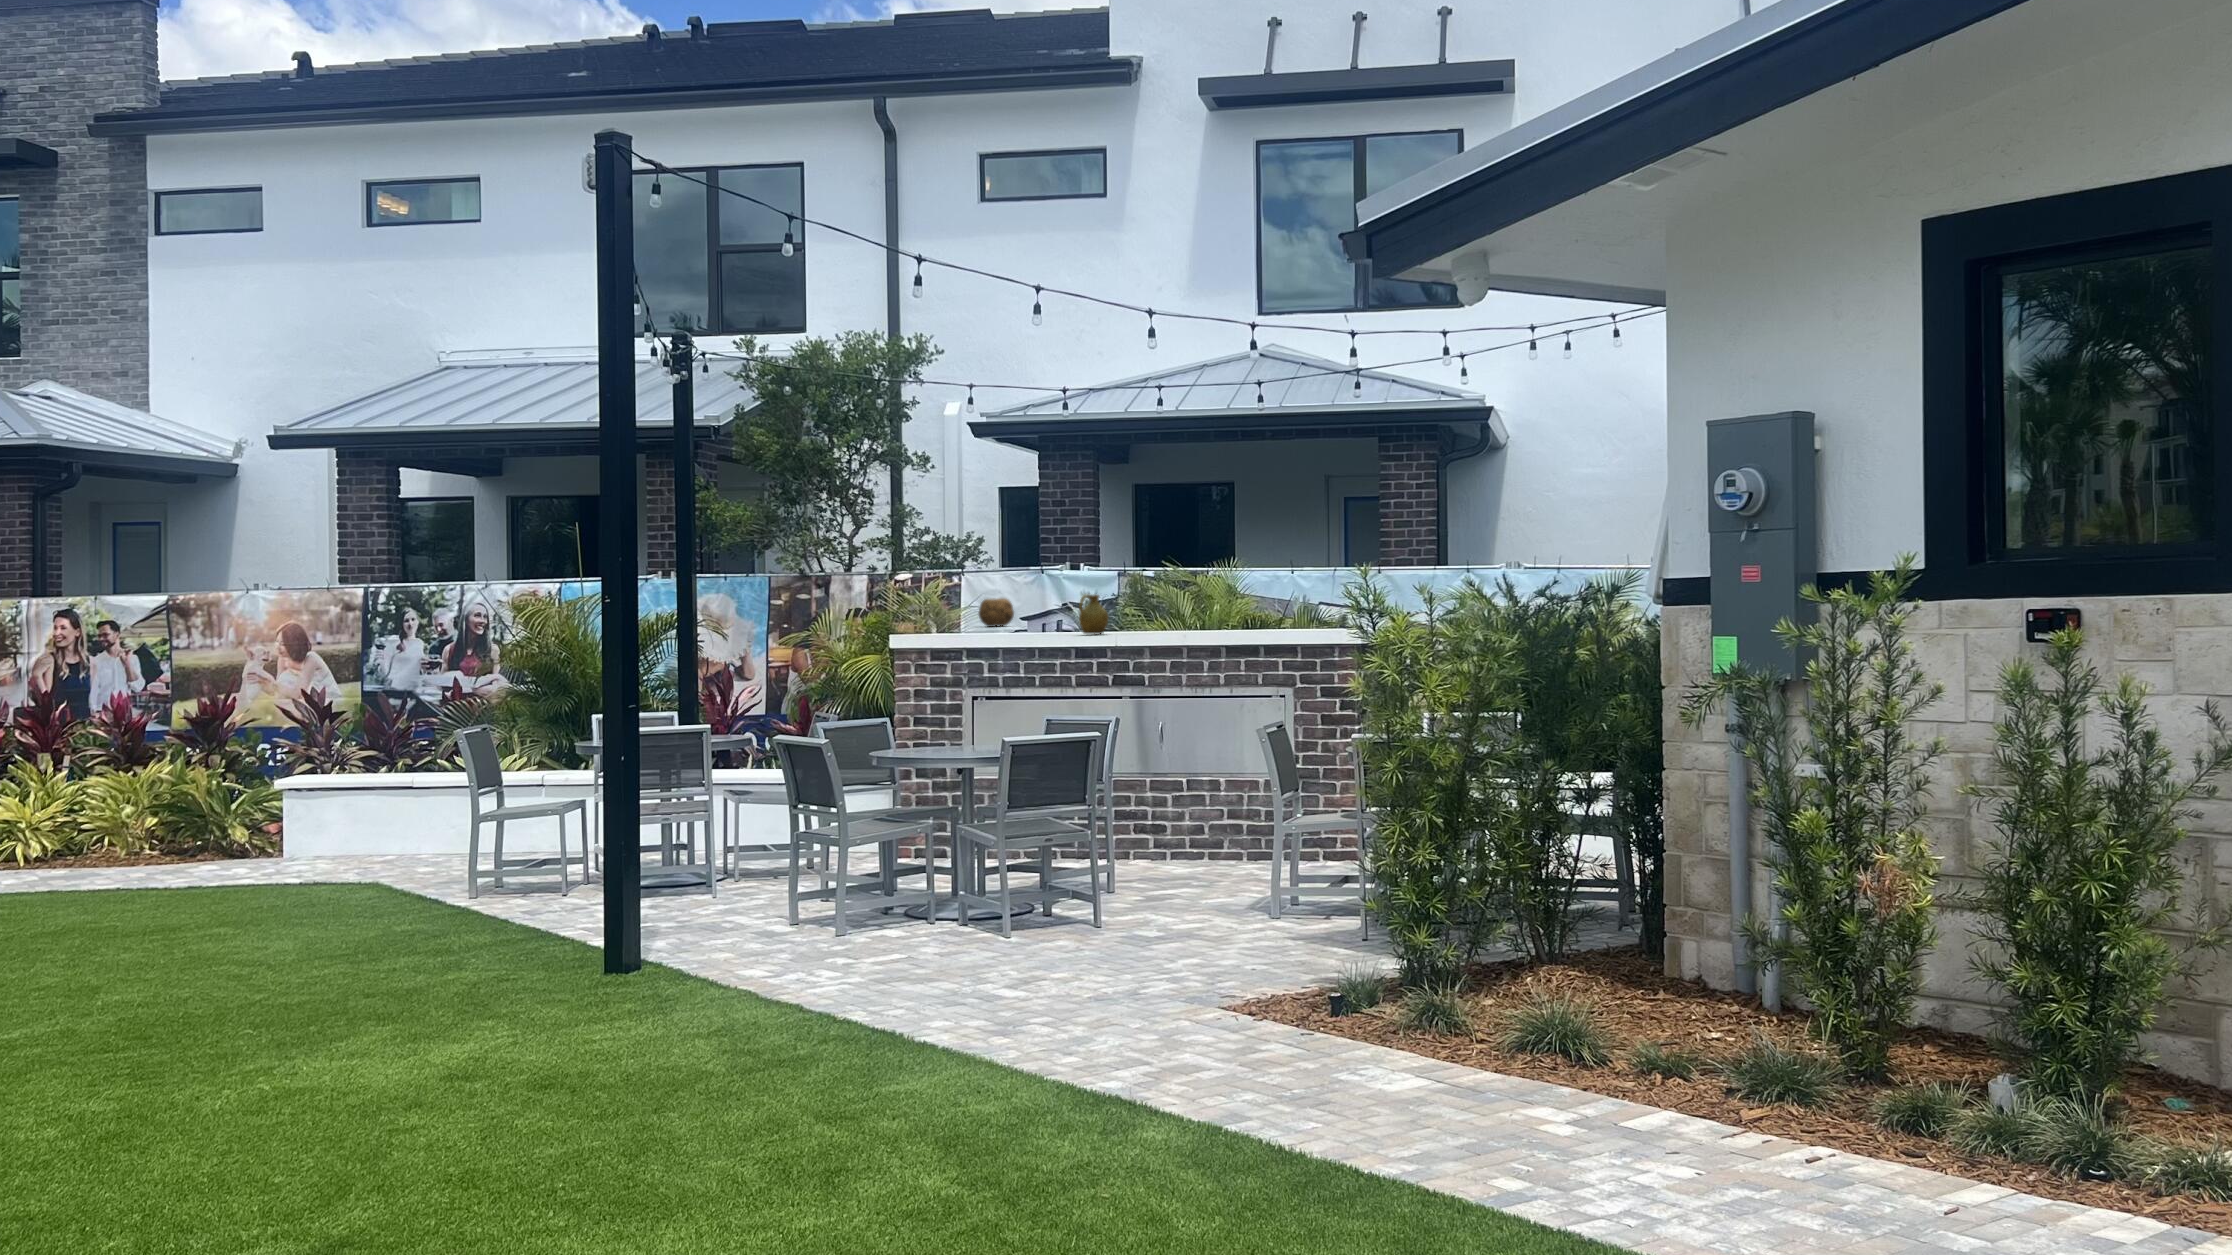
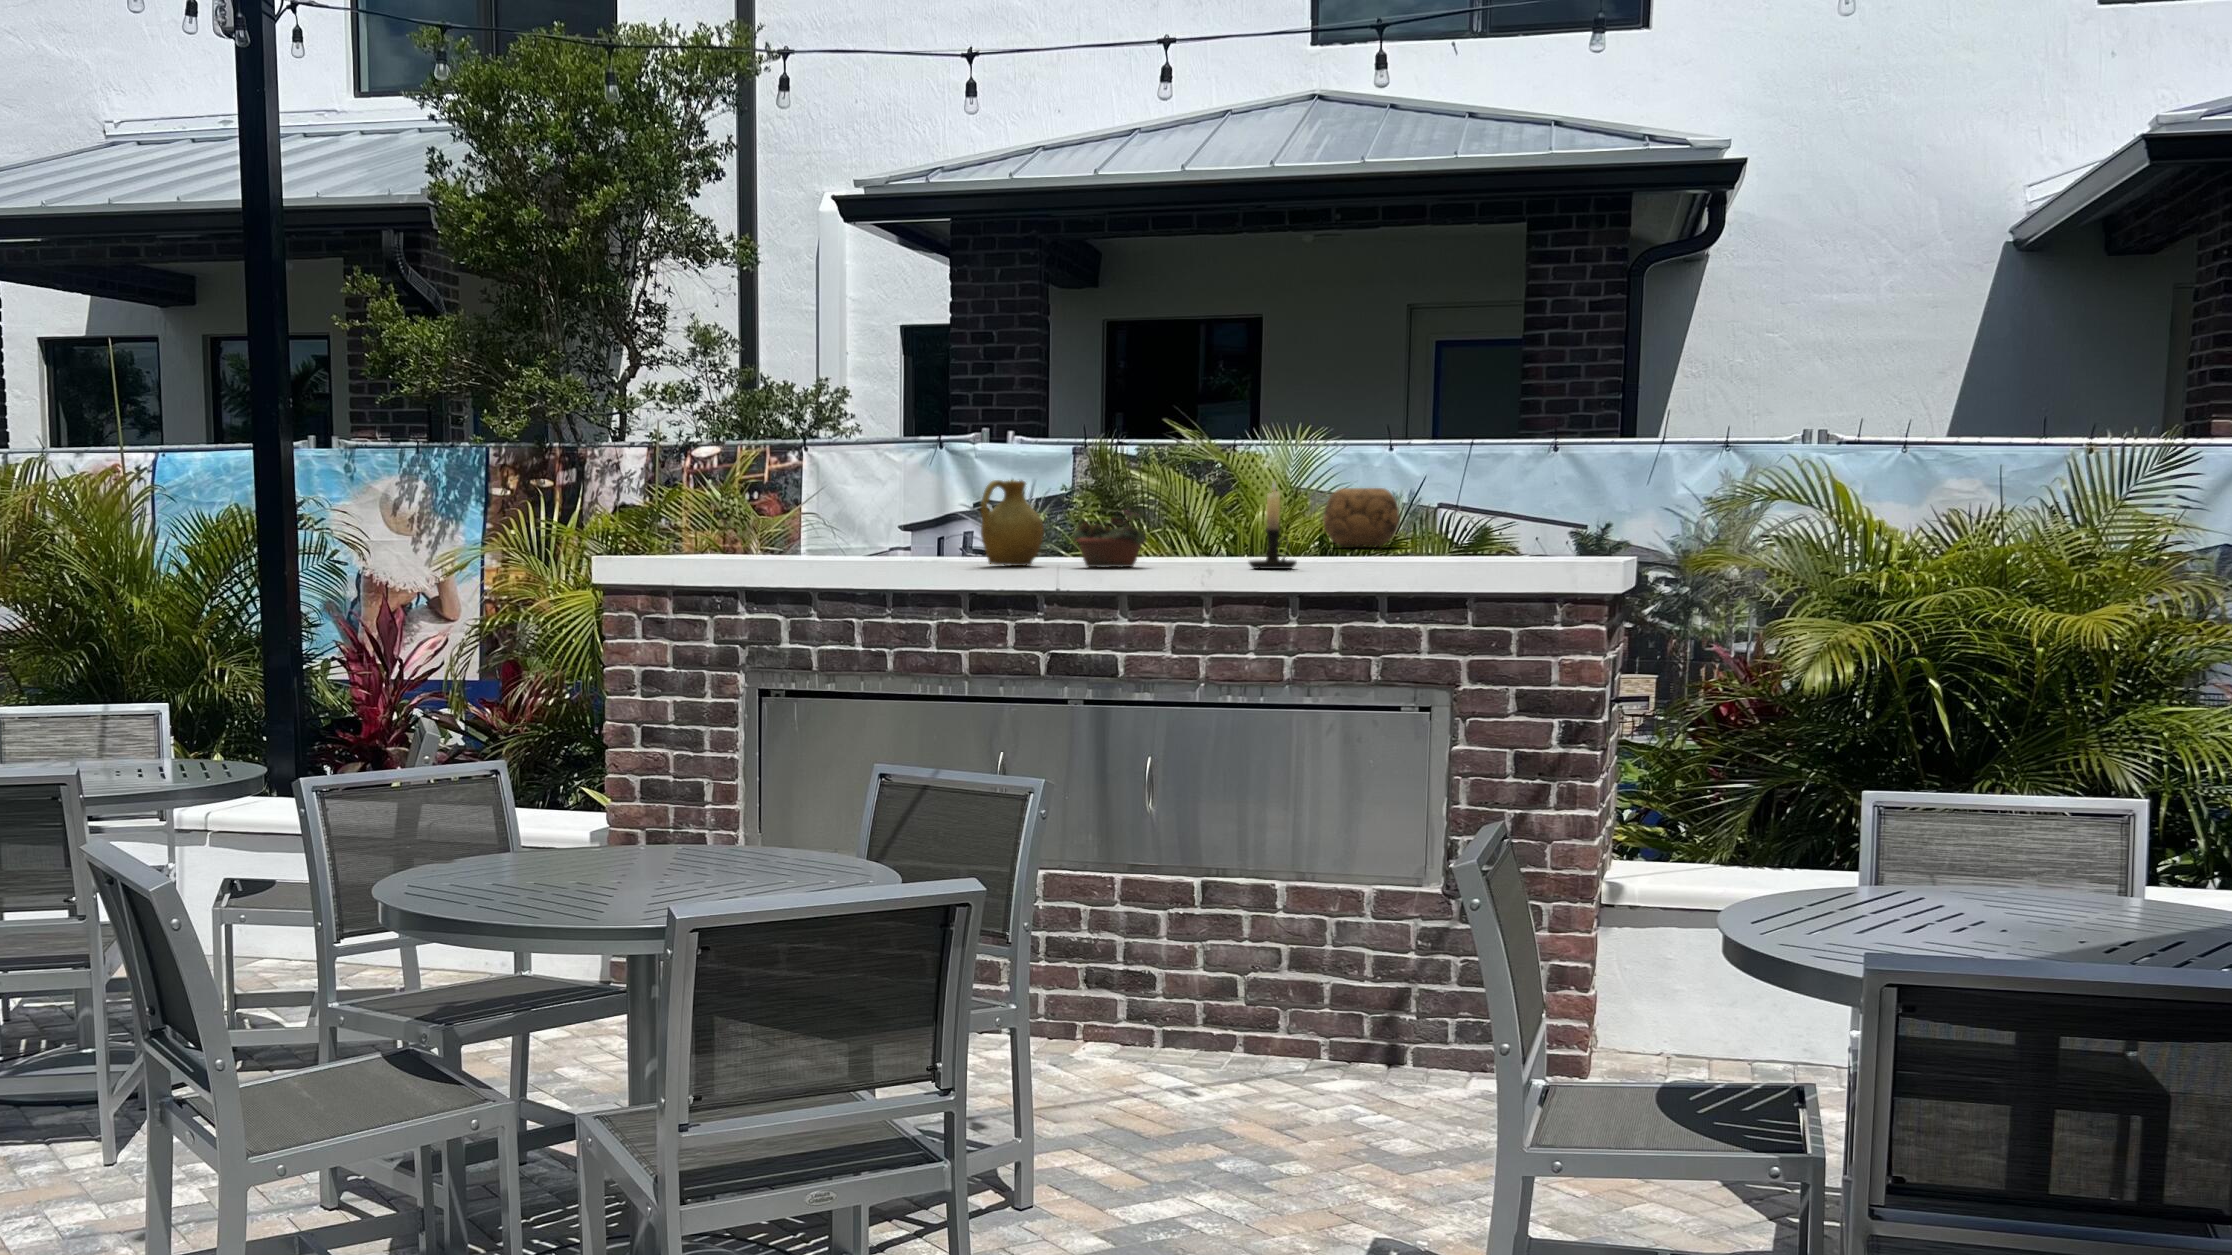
candle holder: none [1203,592,1225,633] -> present [1249,481,1296,569]
decorative bowl: present [978,598,1014,627] -> present [1323,488,1400,548]
succulent planter: none [1122,607,1157,634] -> present [1072,510,1146,567]

